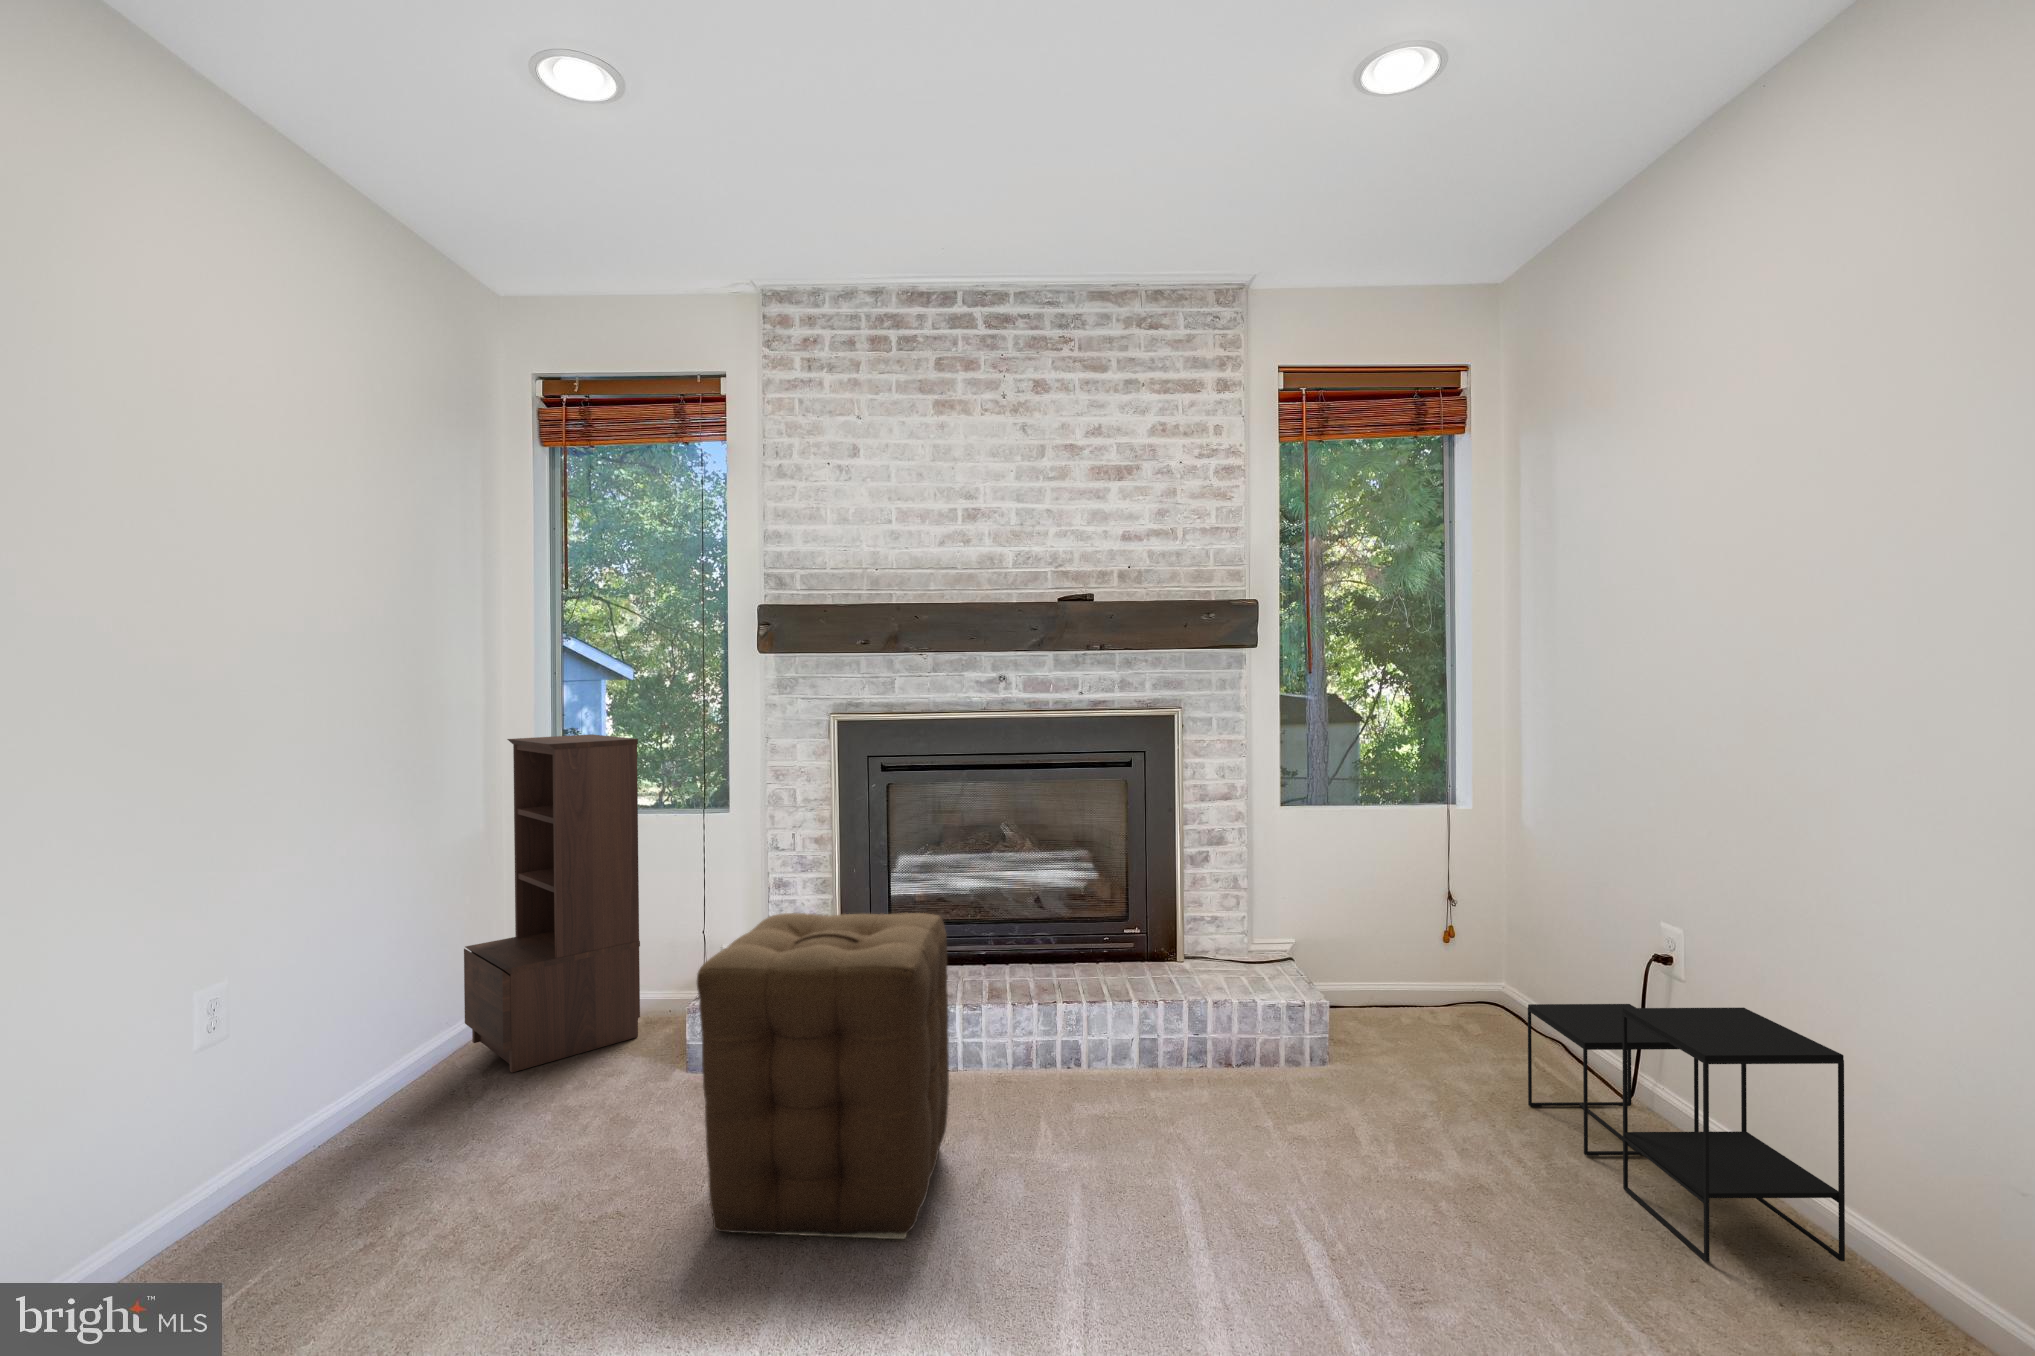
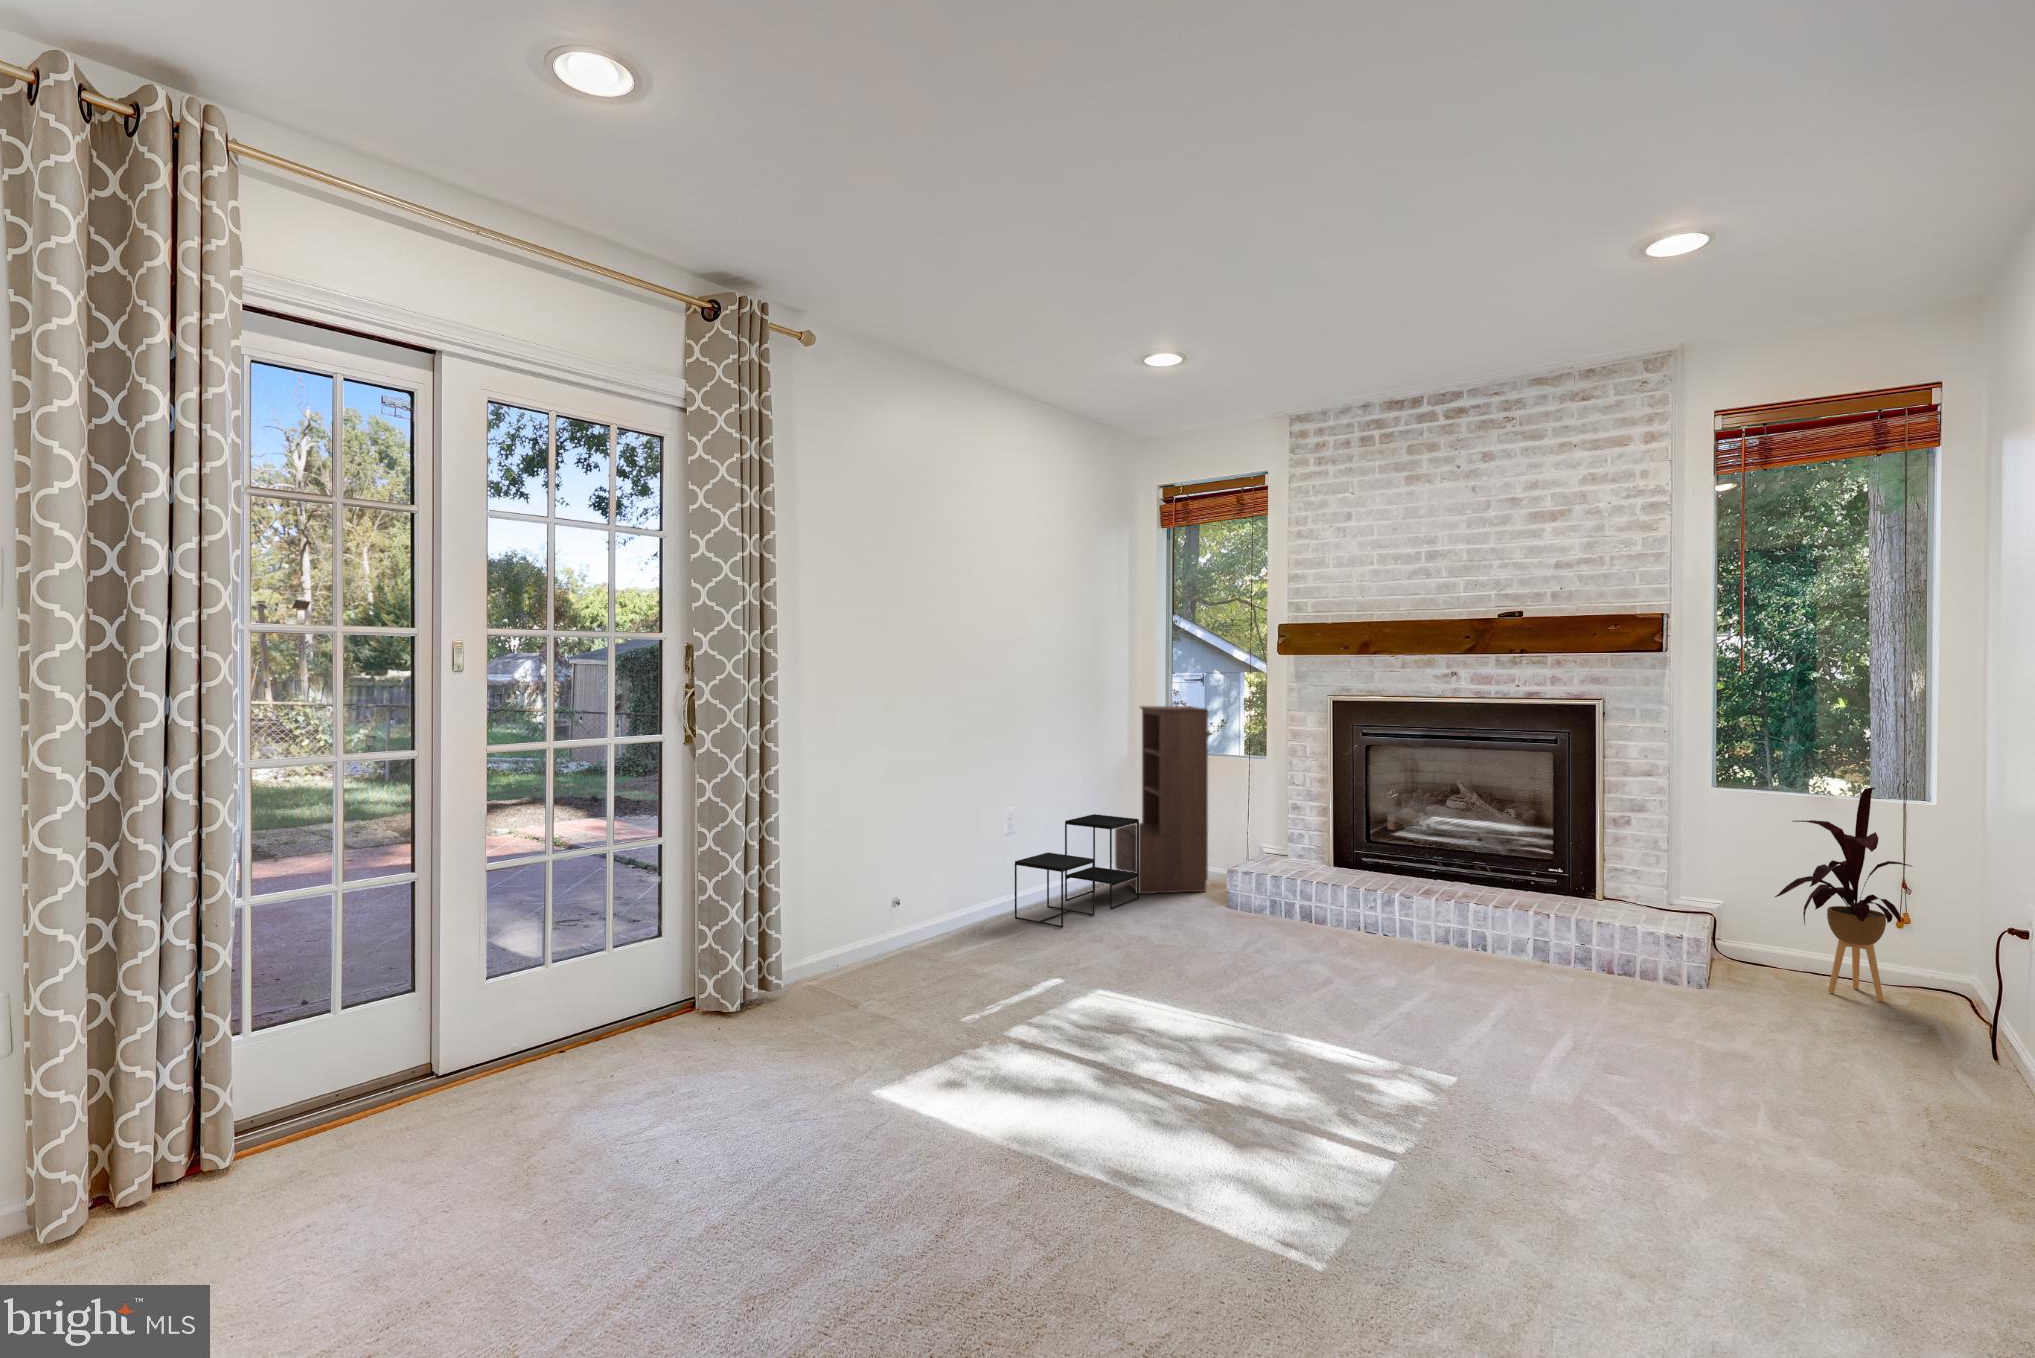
house plant: none [1372,800,1501,1039] -> present [1775,788,1911,1001]
ottoman: present [697,913,949,1239] -> none [1208,810,1363,986]
side table: present [1528,1004,1845,1262] -> present [1015,814,1139,928]

